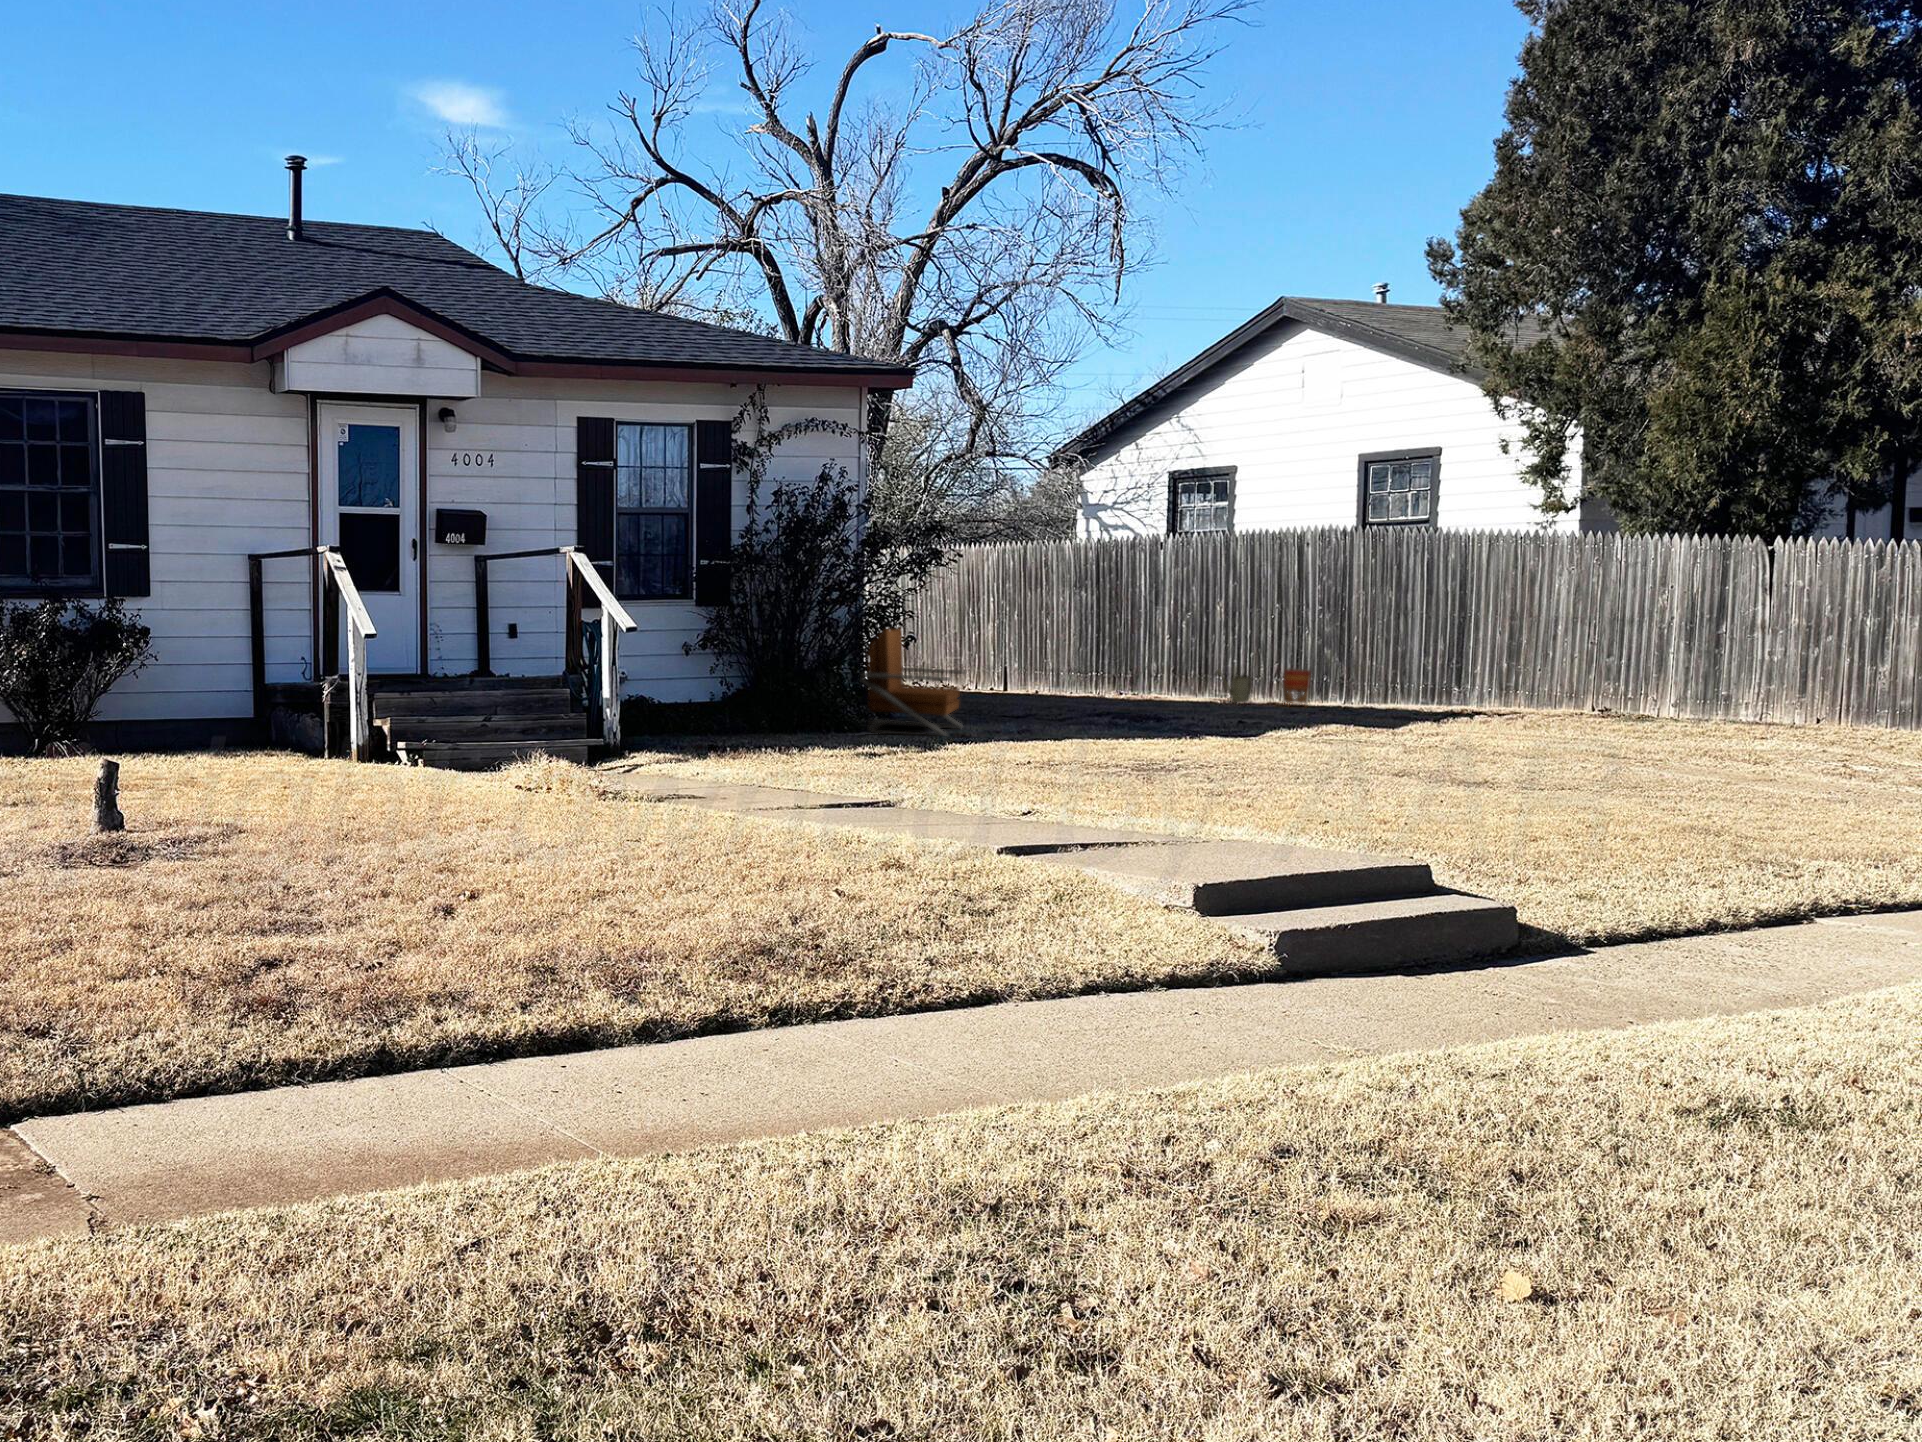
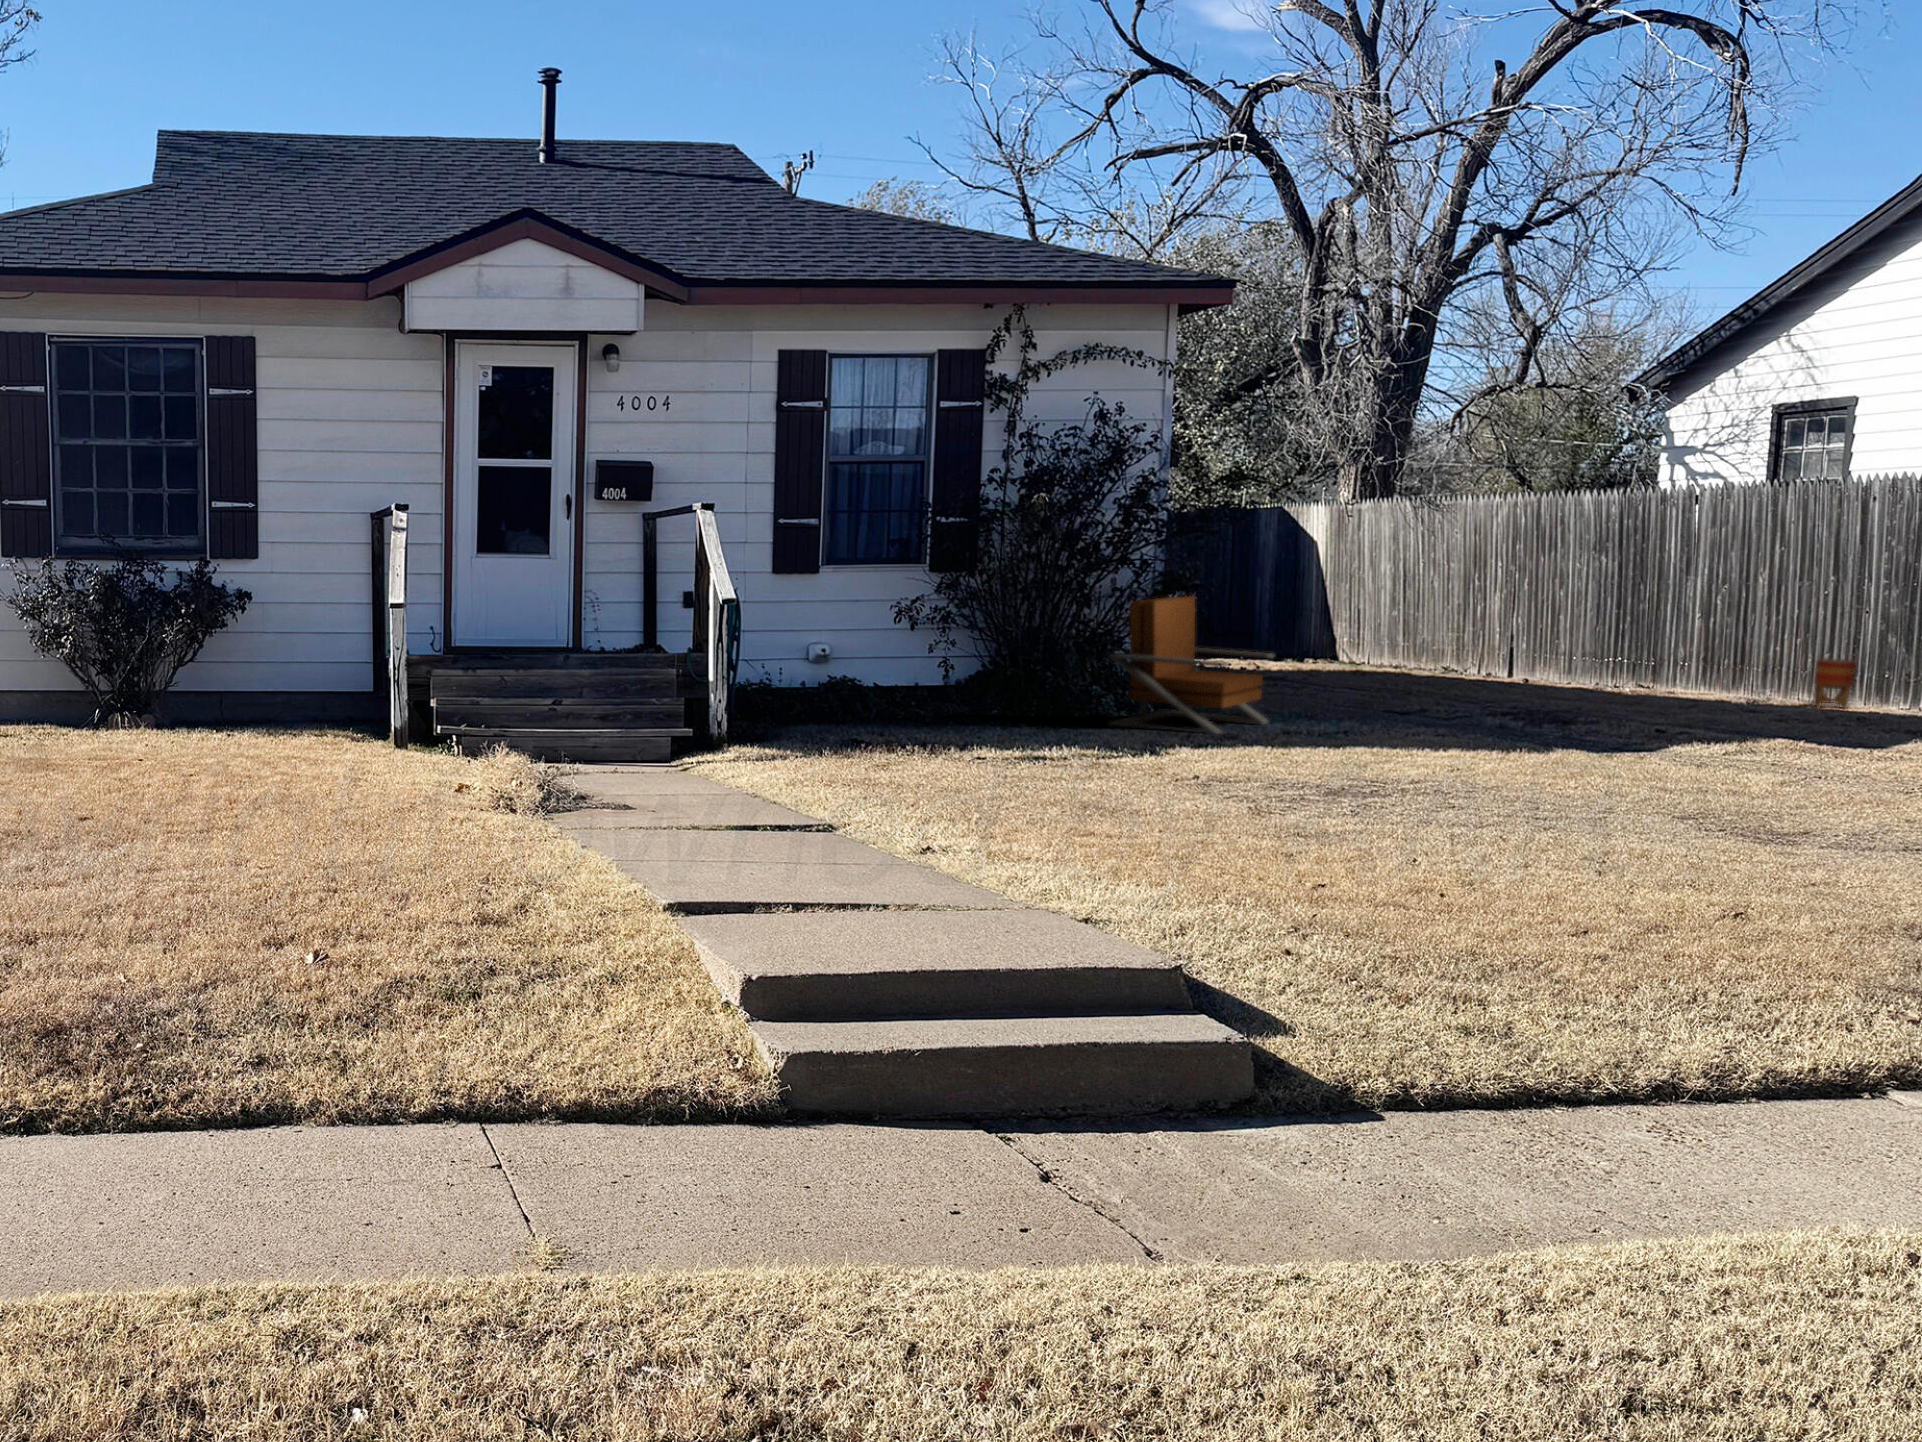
watering can: present [1215,669,1252,703] -> none [1728,655,1778,702]

